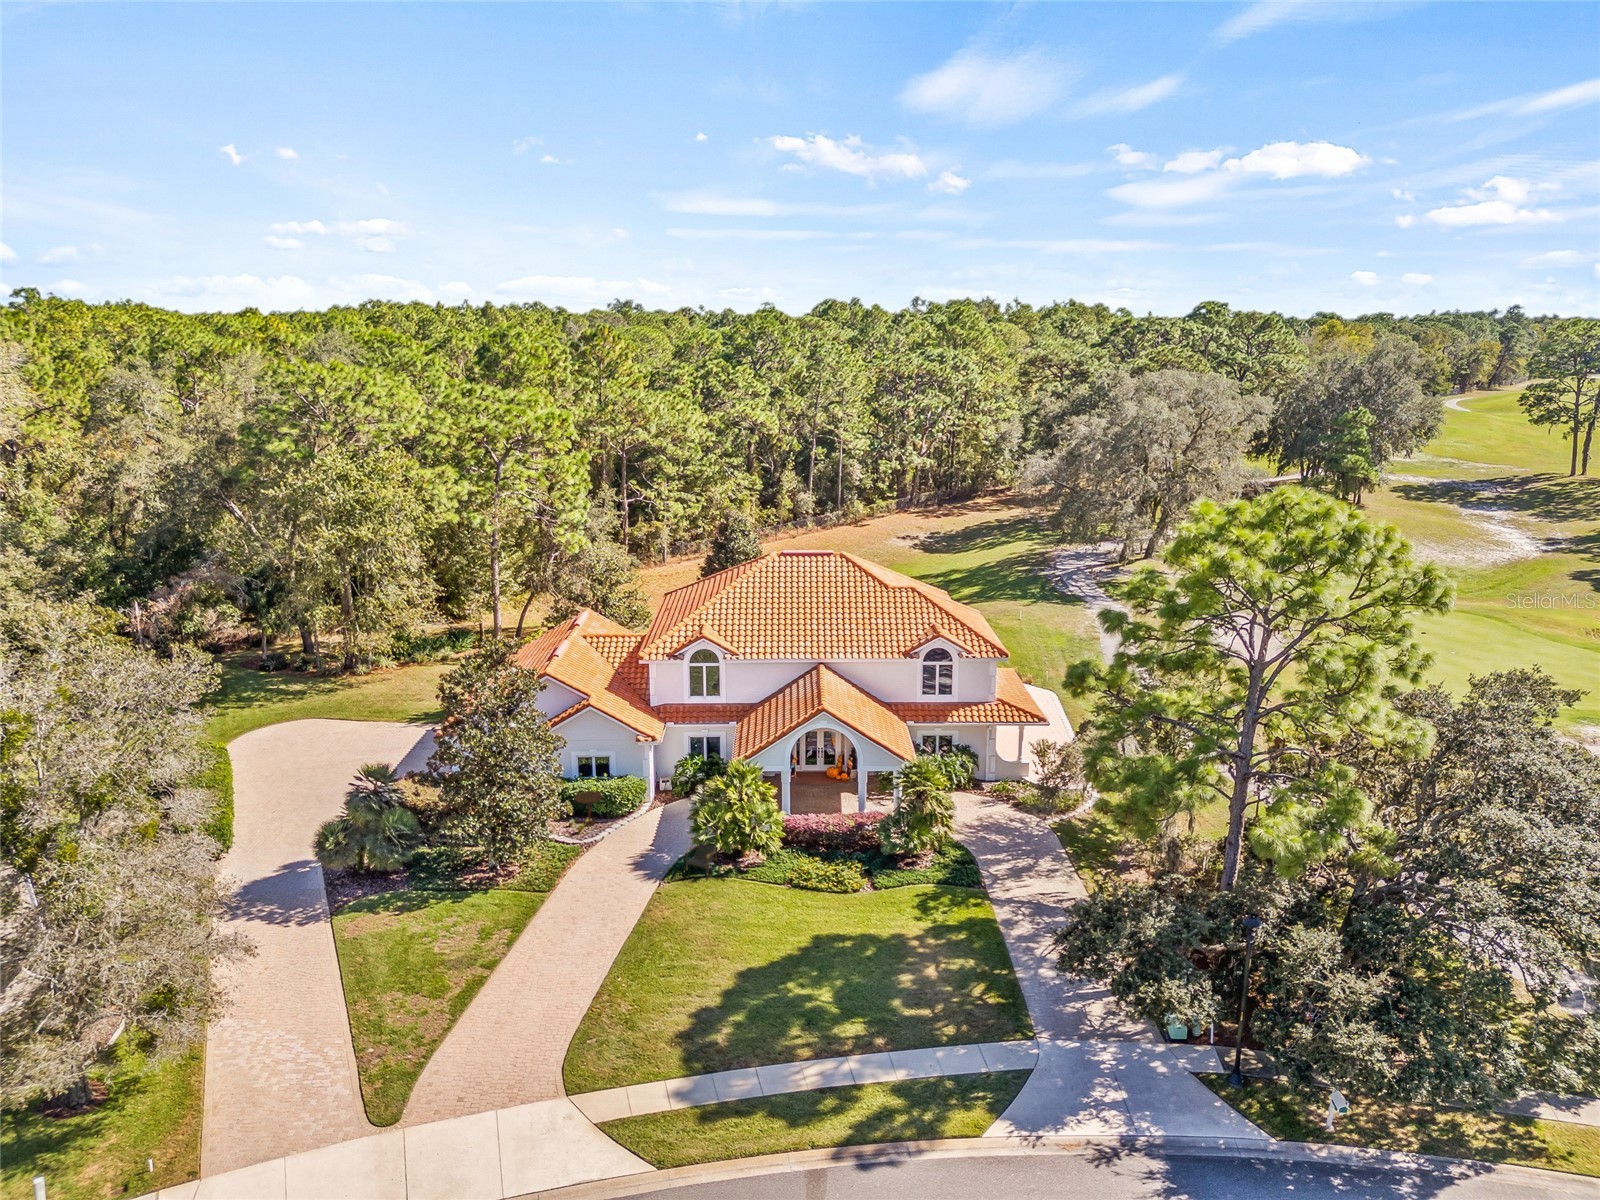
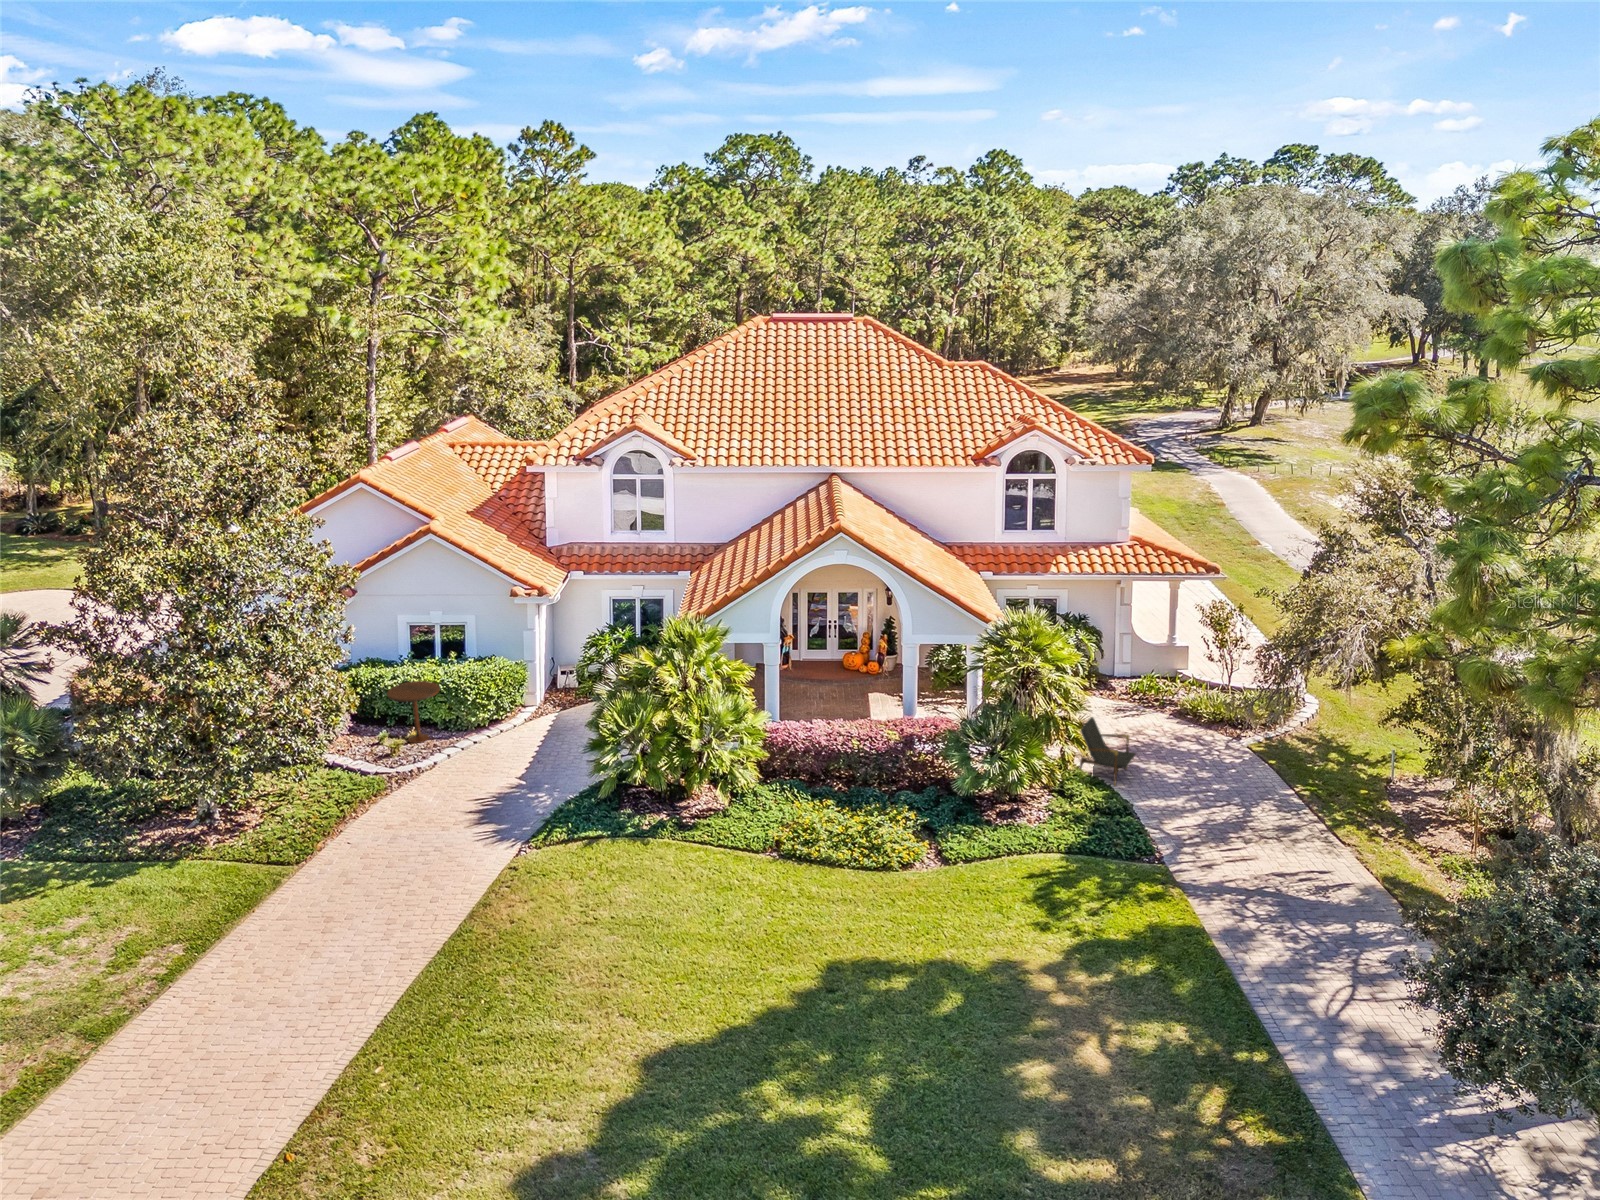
lounge chair: present [686,842,717,870] -> present [1079,717,1135,785]

